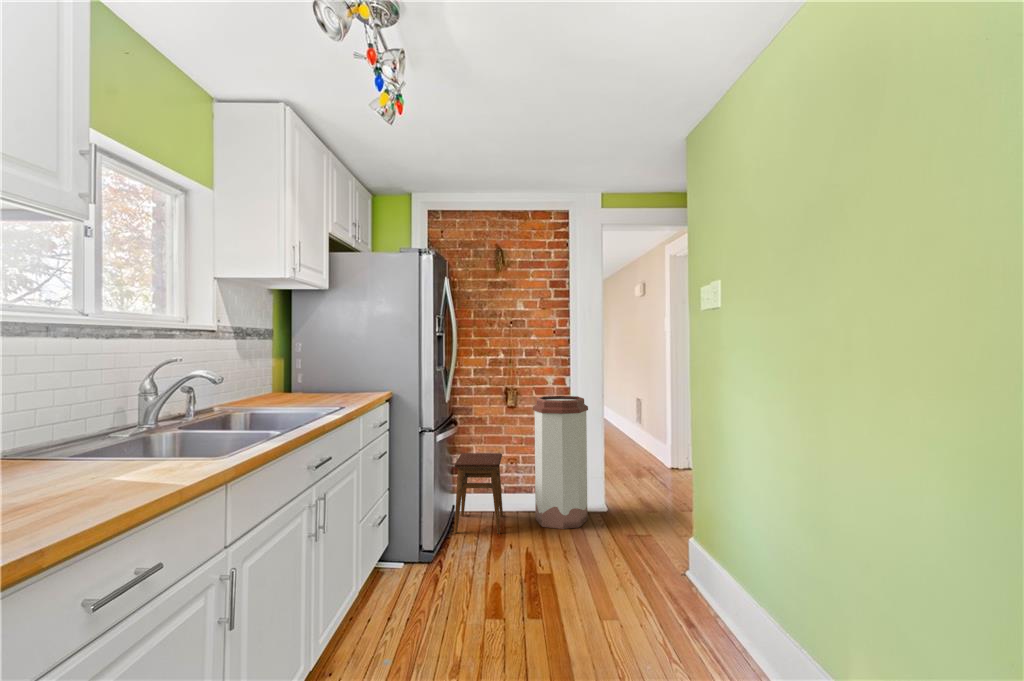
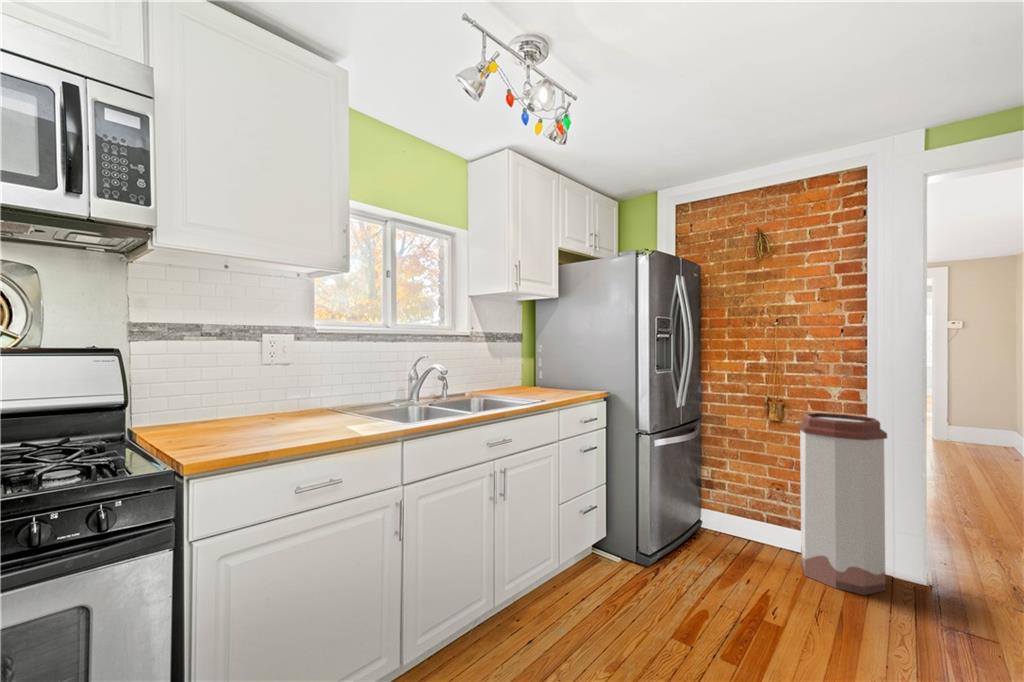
stool: present [454,453,503,533] -> none [689,465,758,565]

